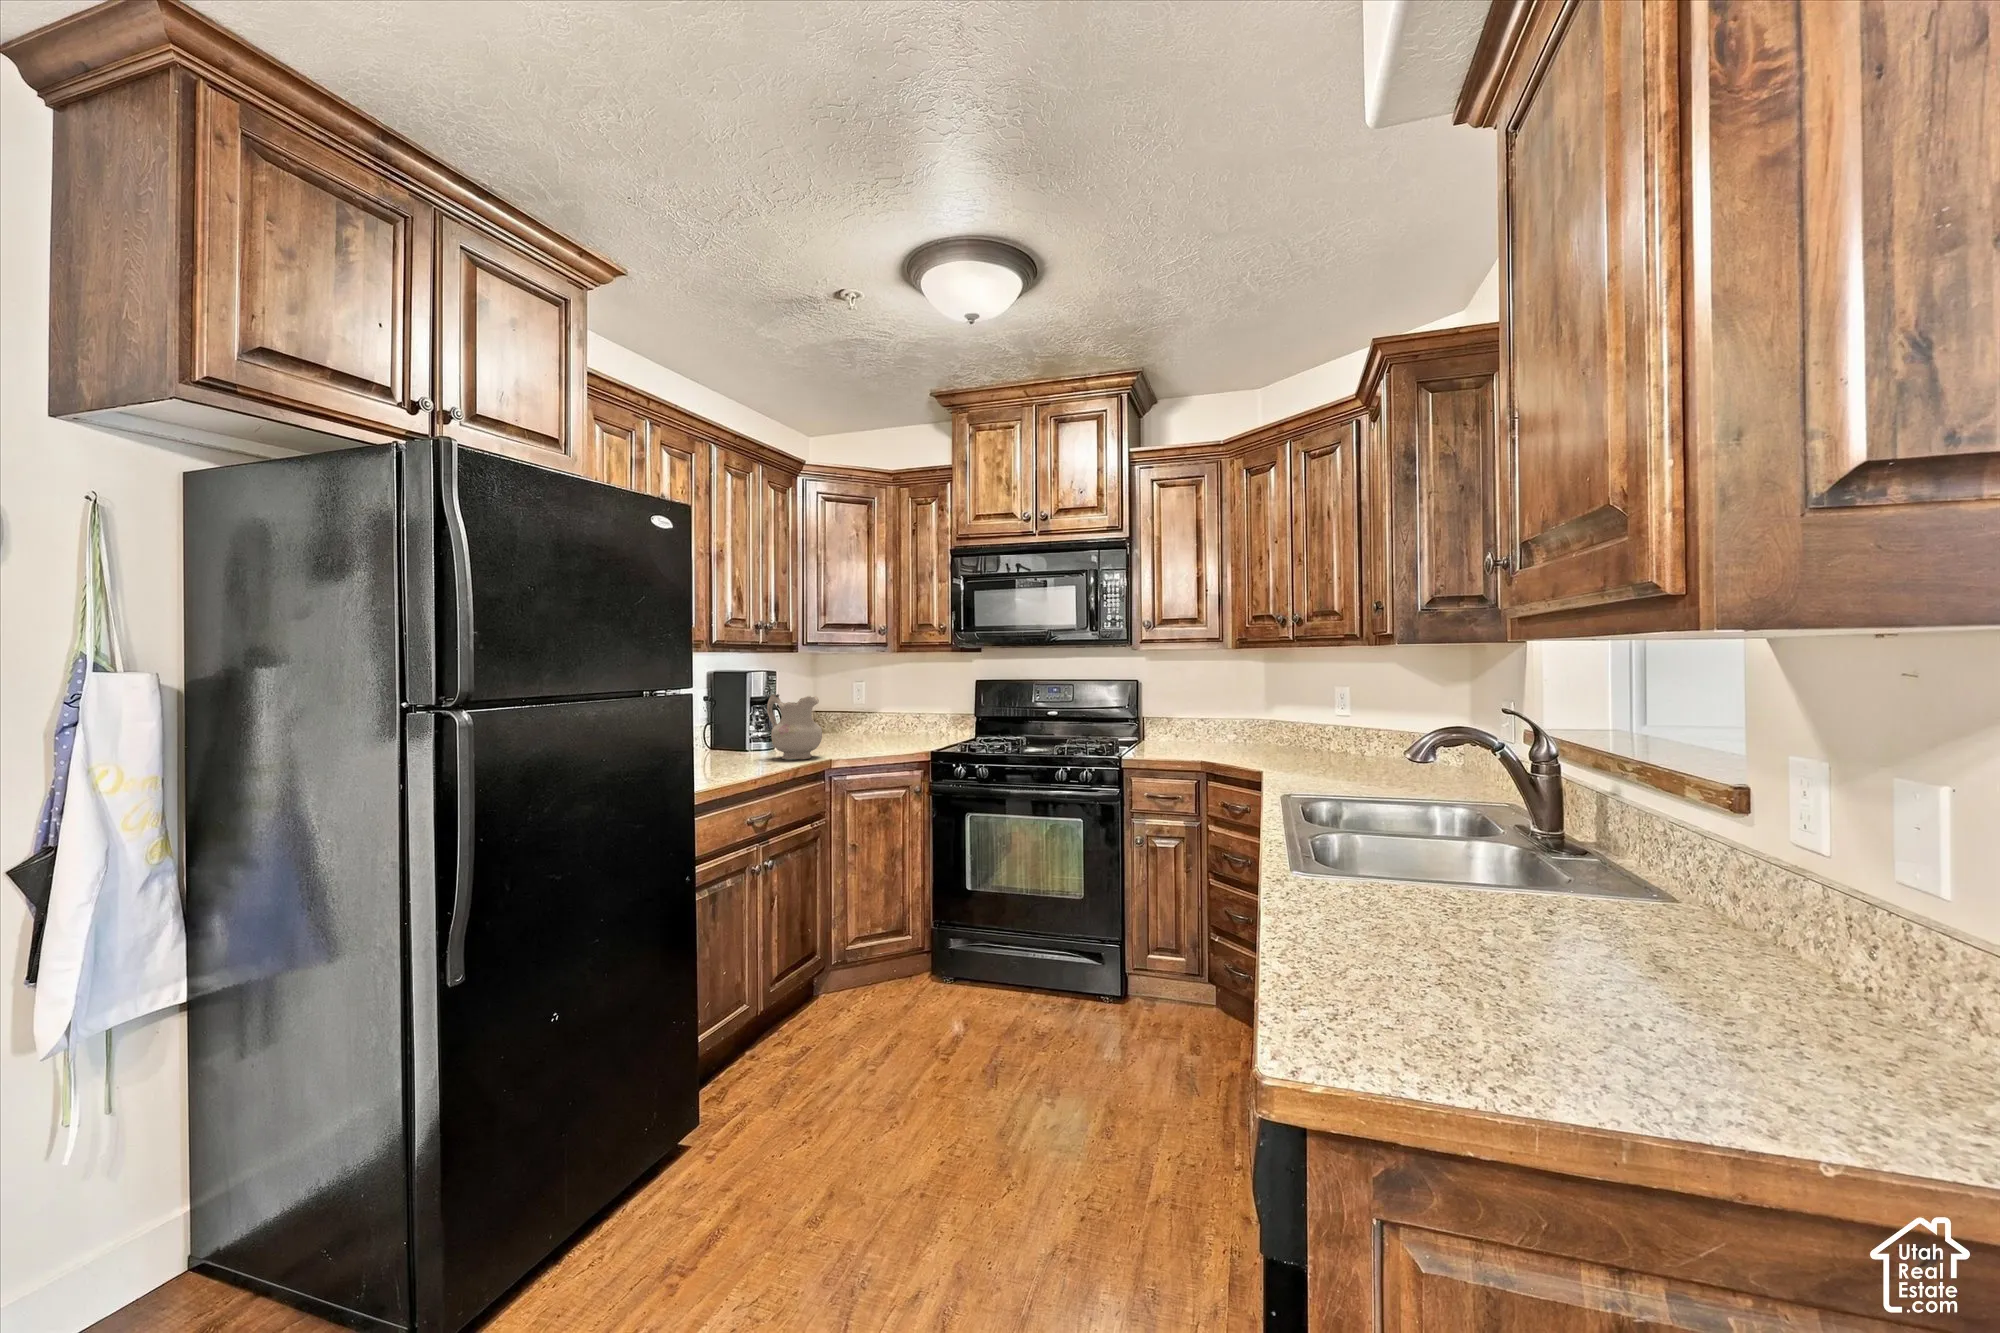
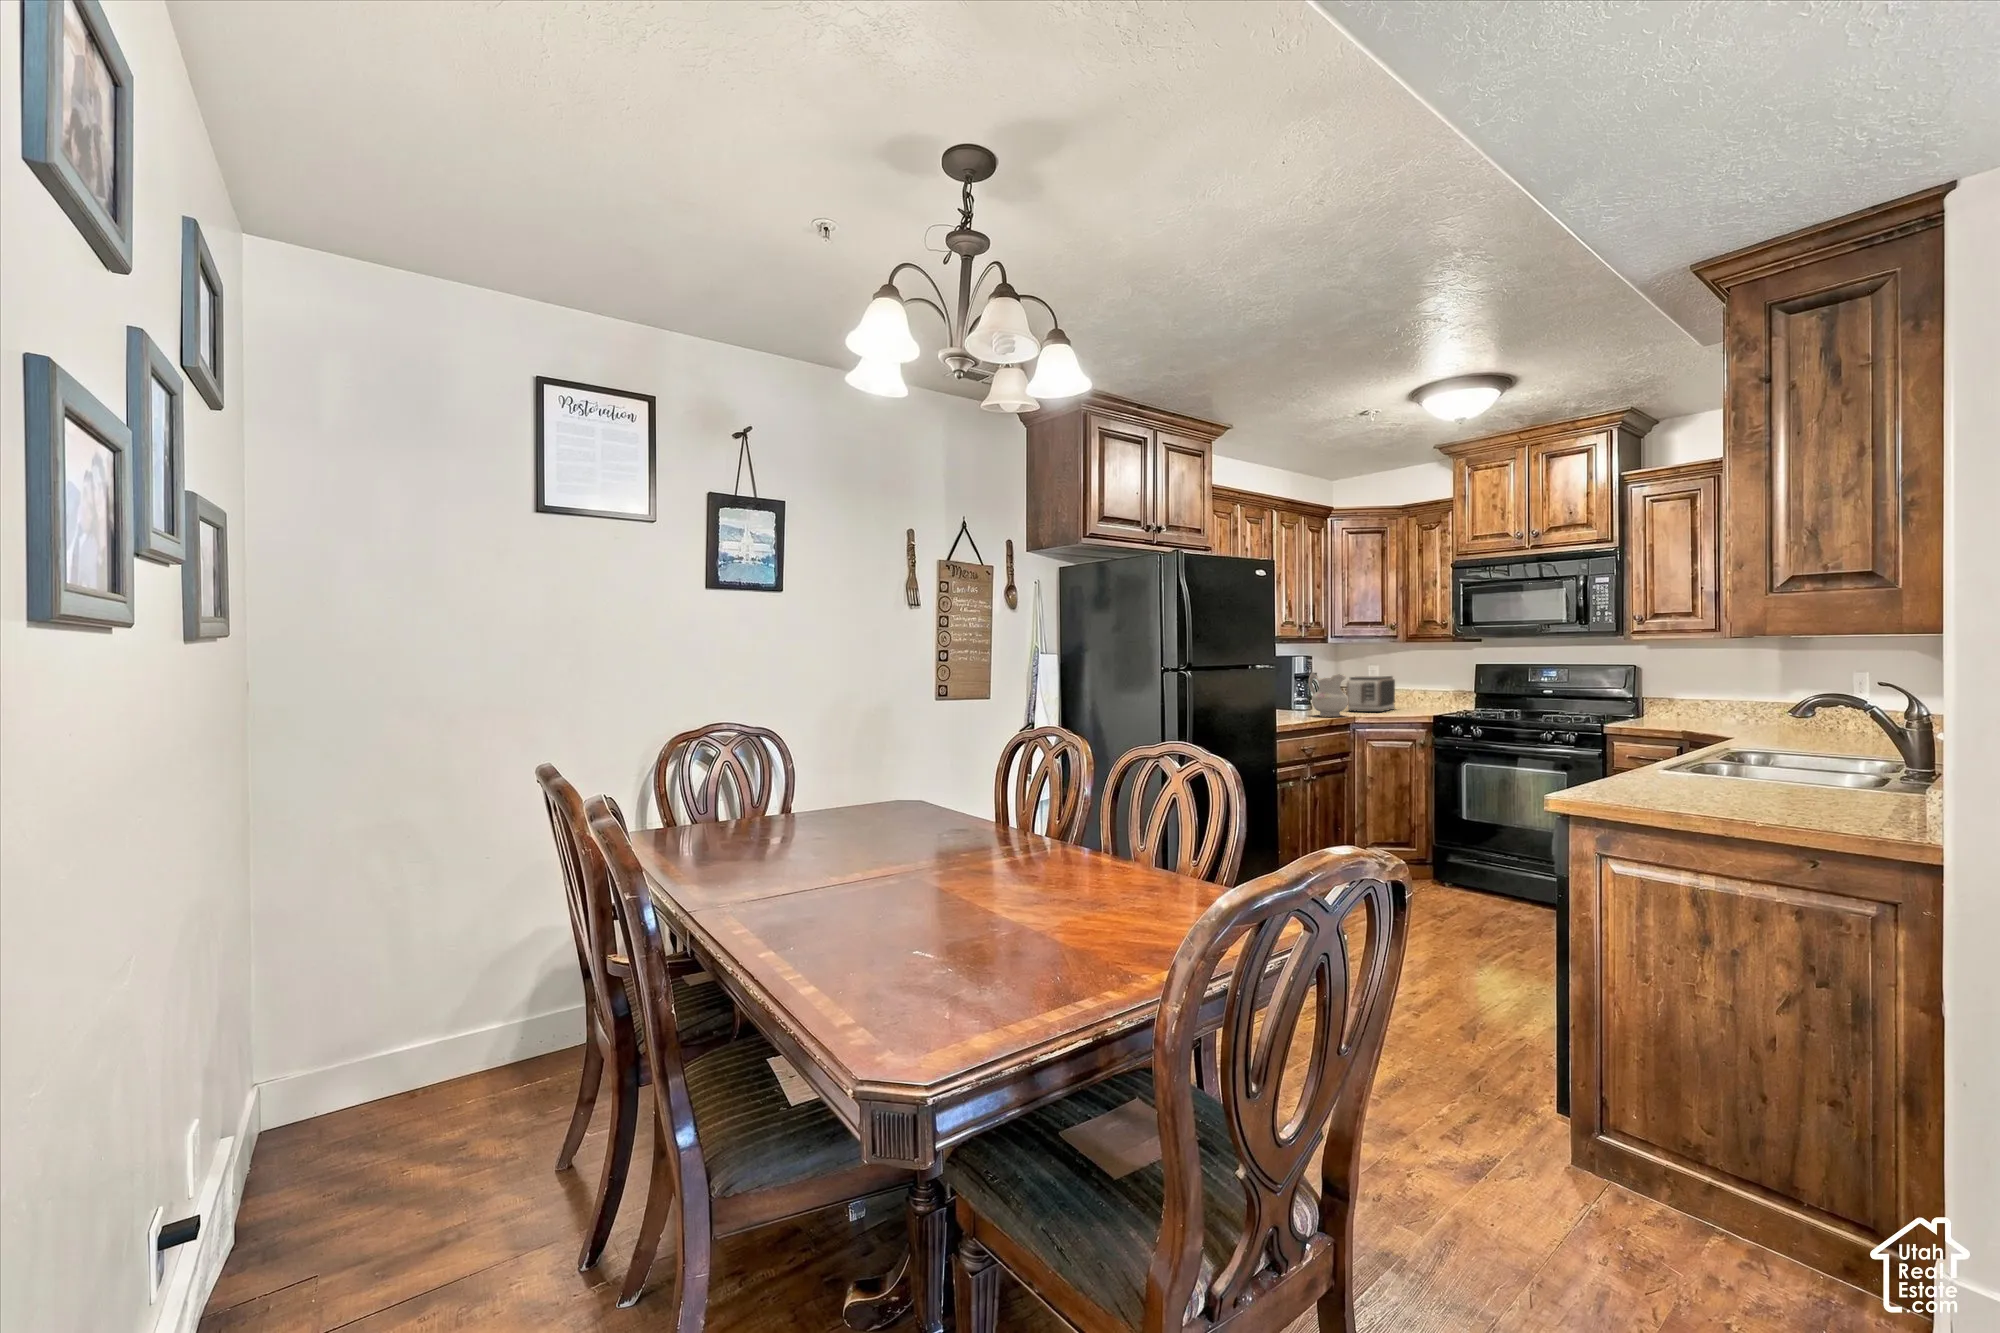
toaster: none [822,696,884,747] -> present [1346,676,1395,712]

